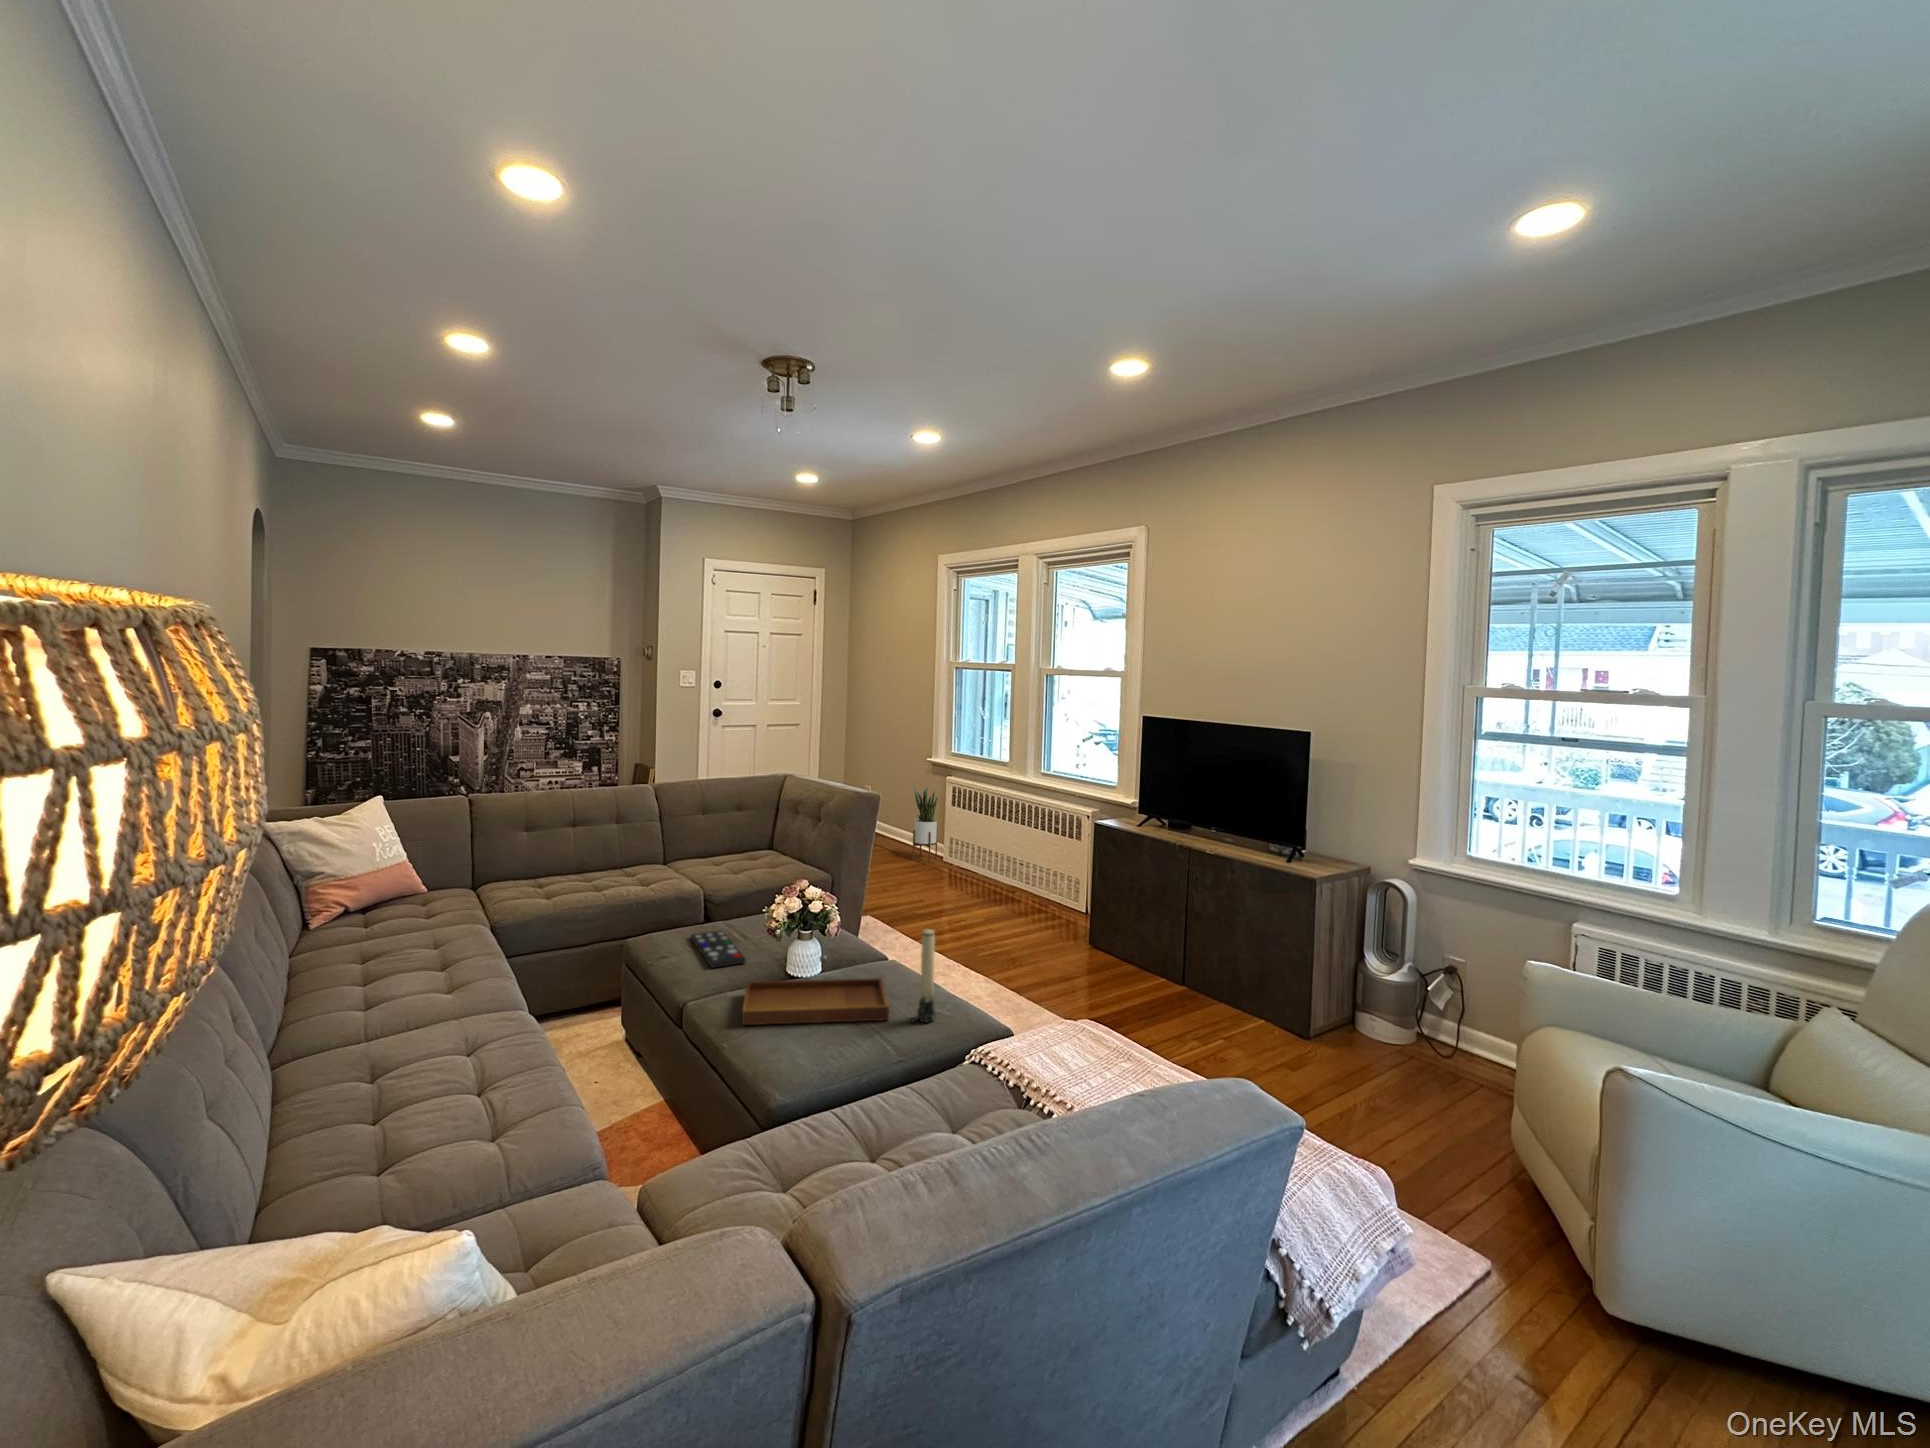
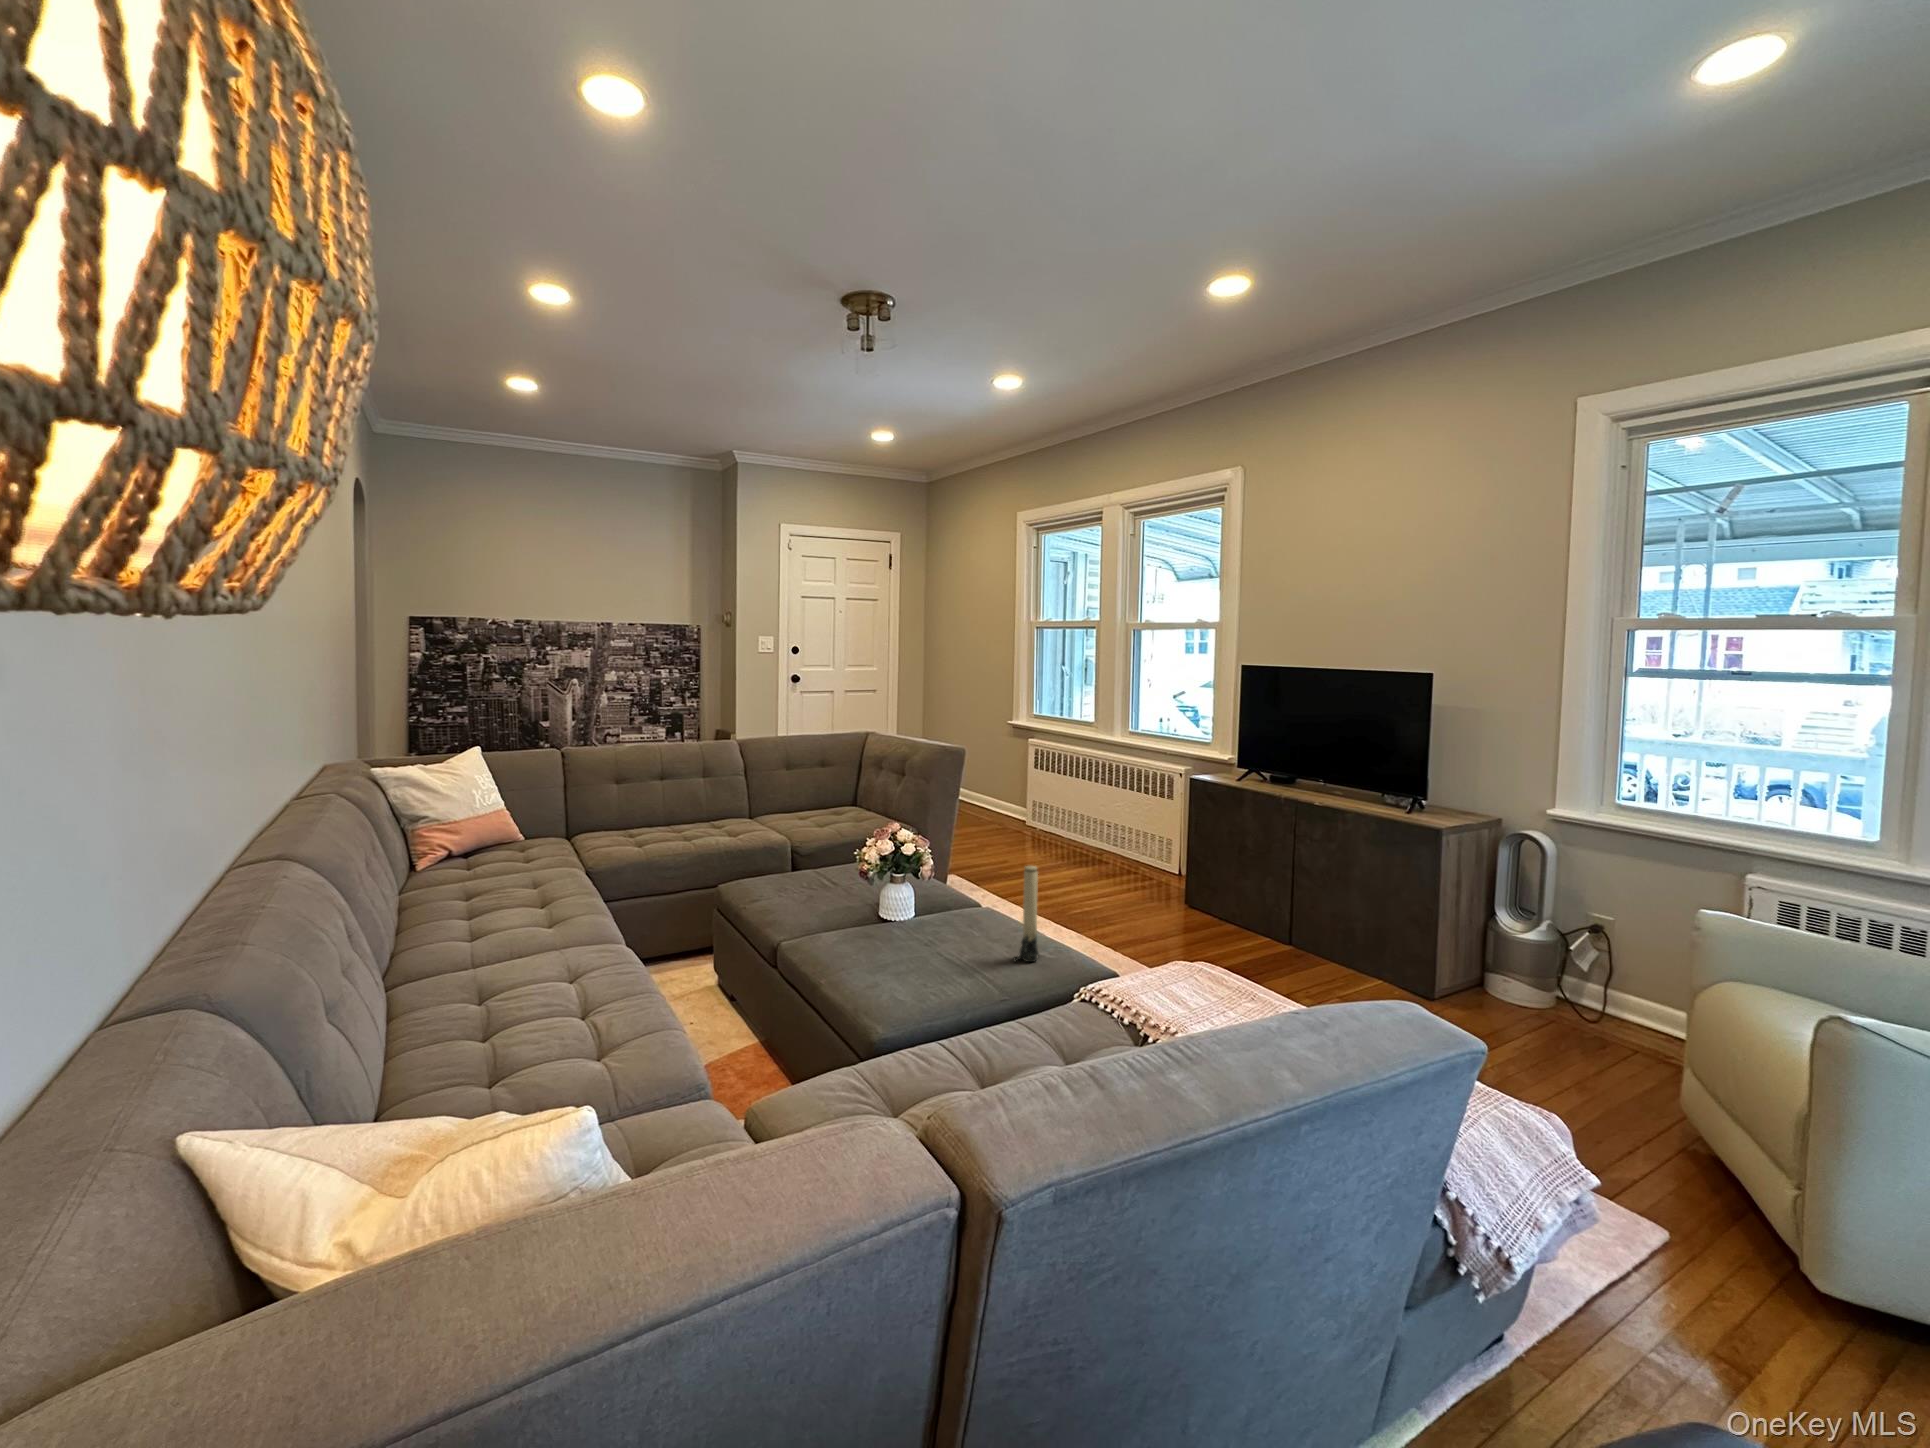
potted plant: present [913,783,938,862] -> none [993,746,1019,827]
remote control: present [691,930,746,968] -> none [782,876,839,909]
tray: present [742,955,889,1025] -> none [840,893,990,961]

